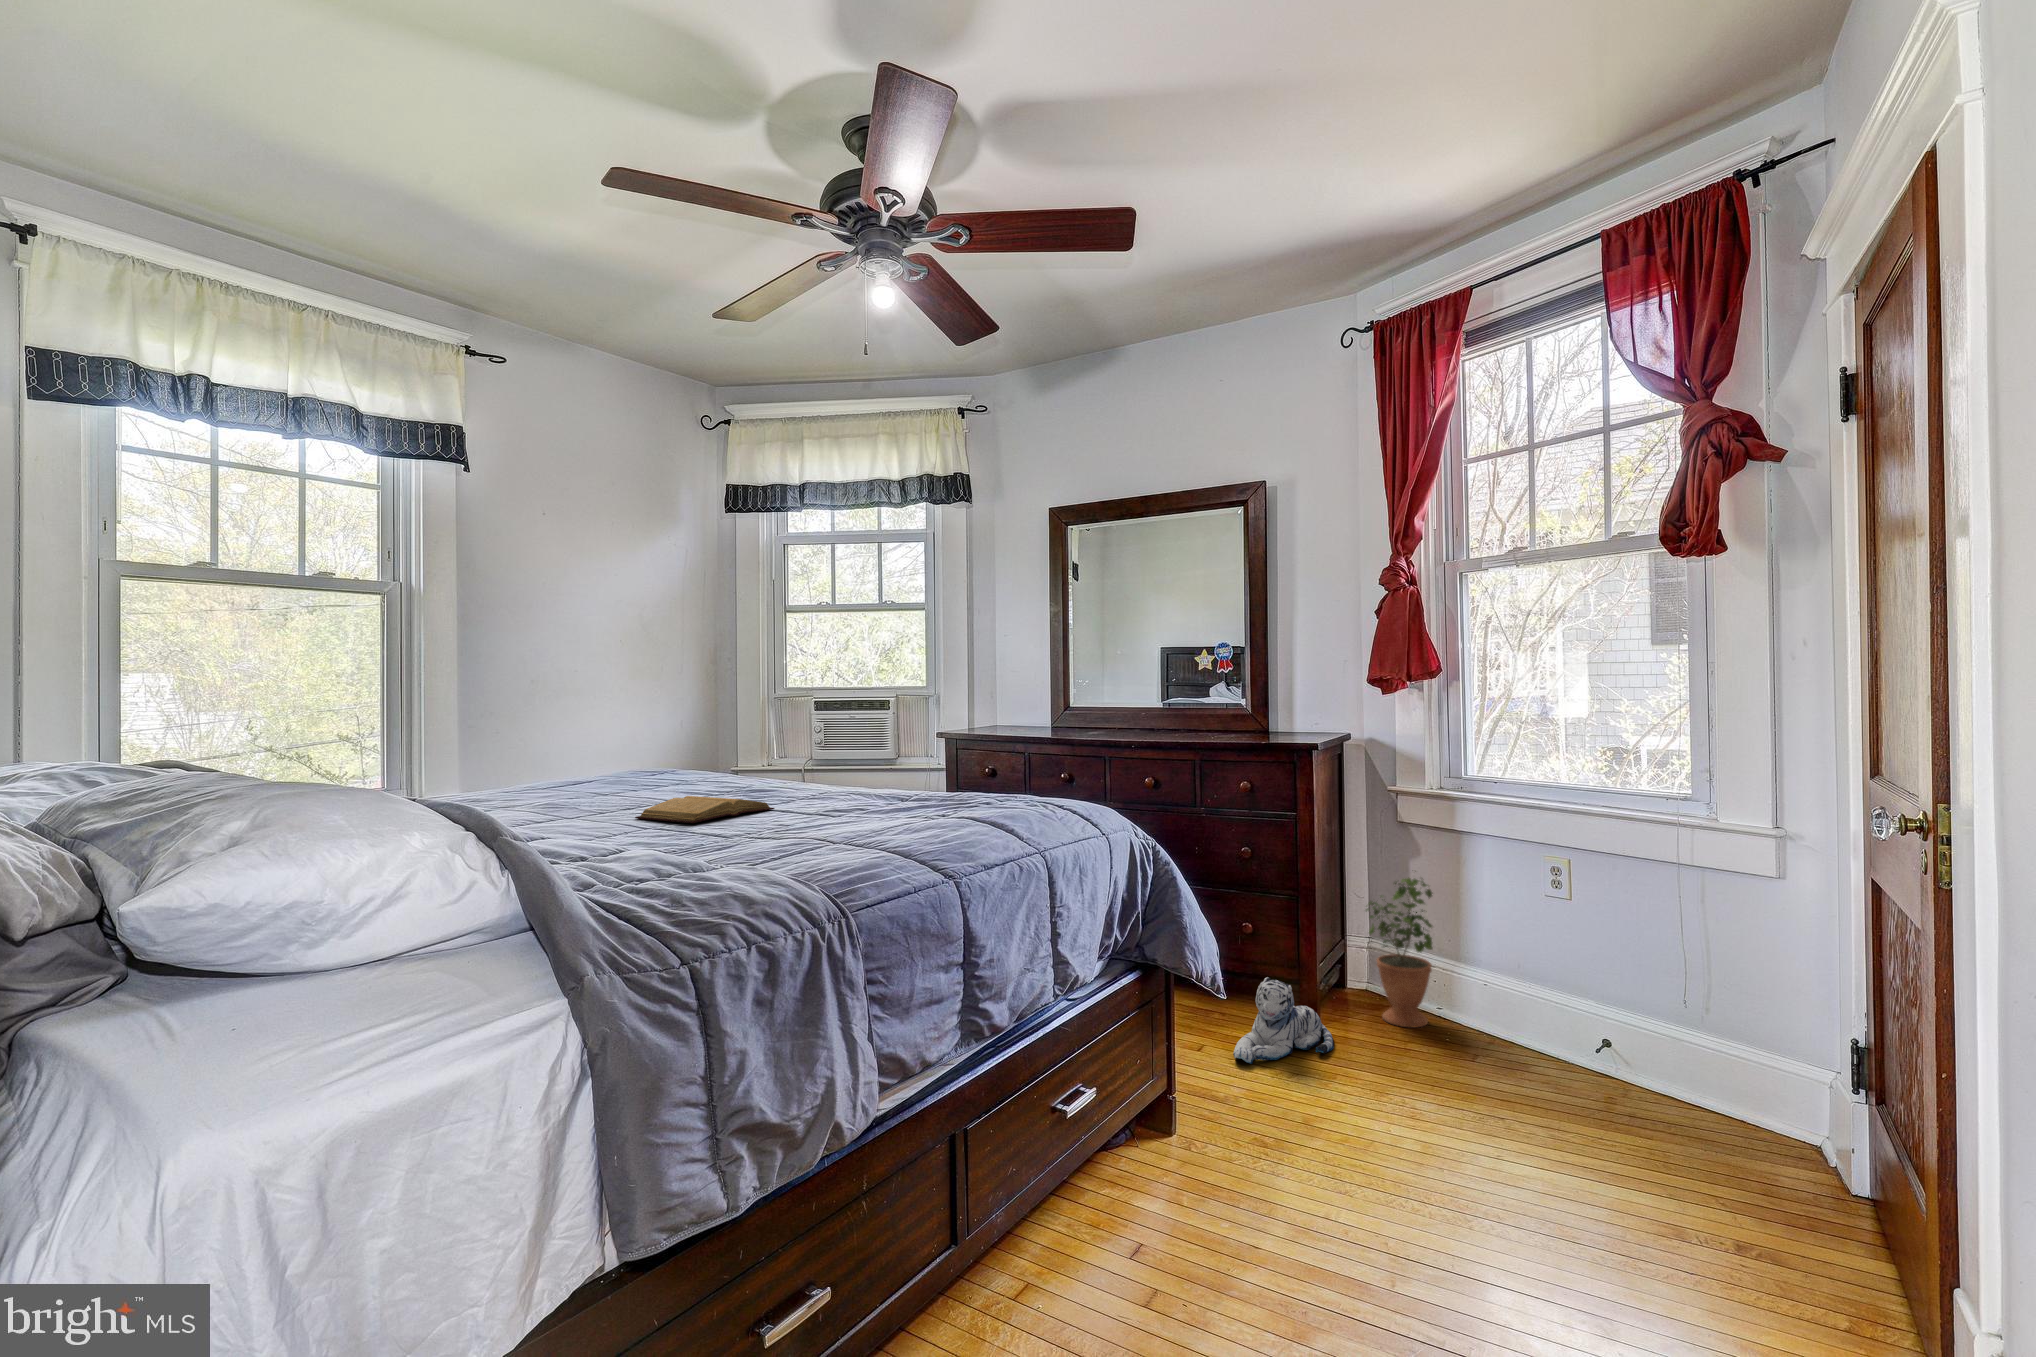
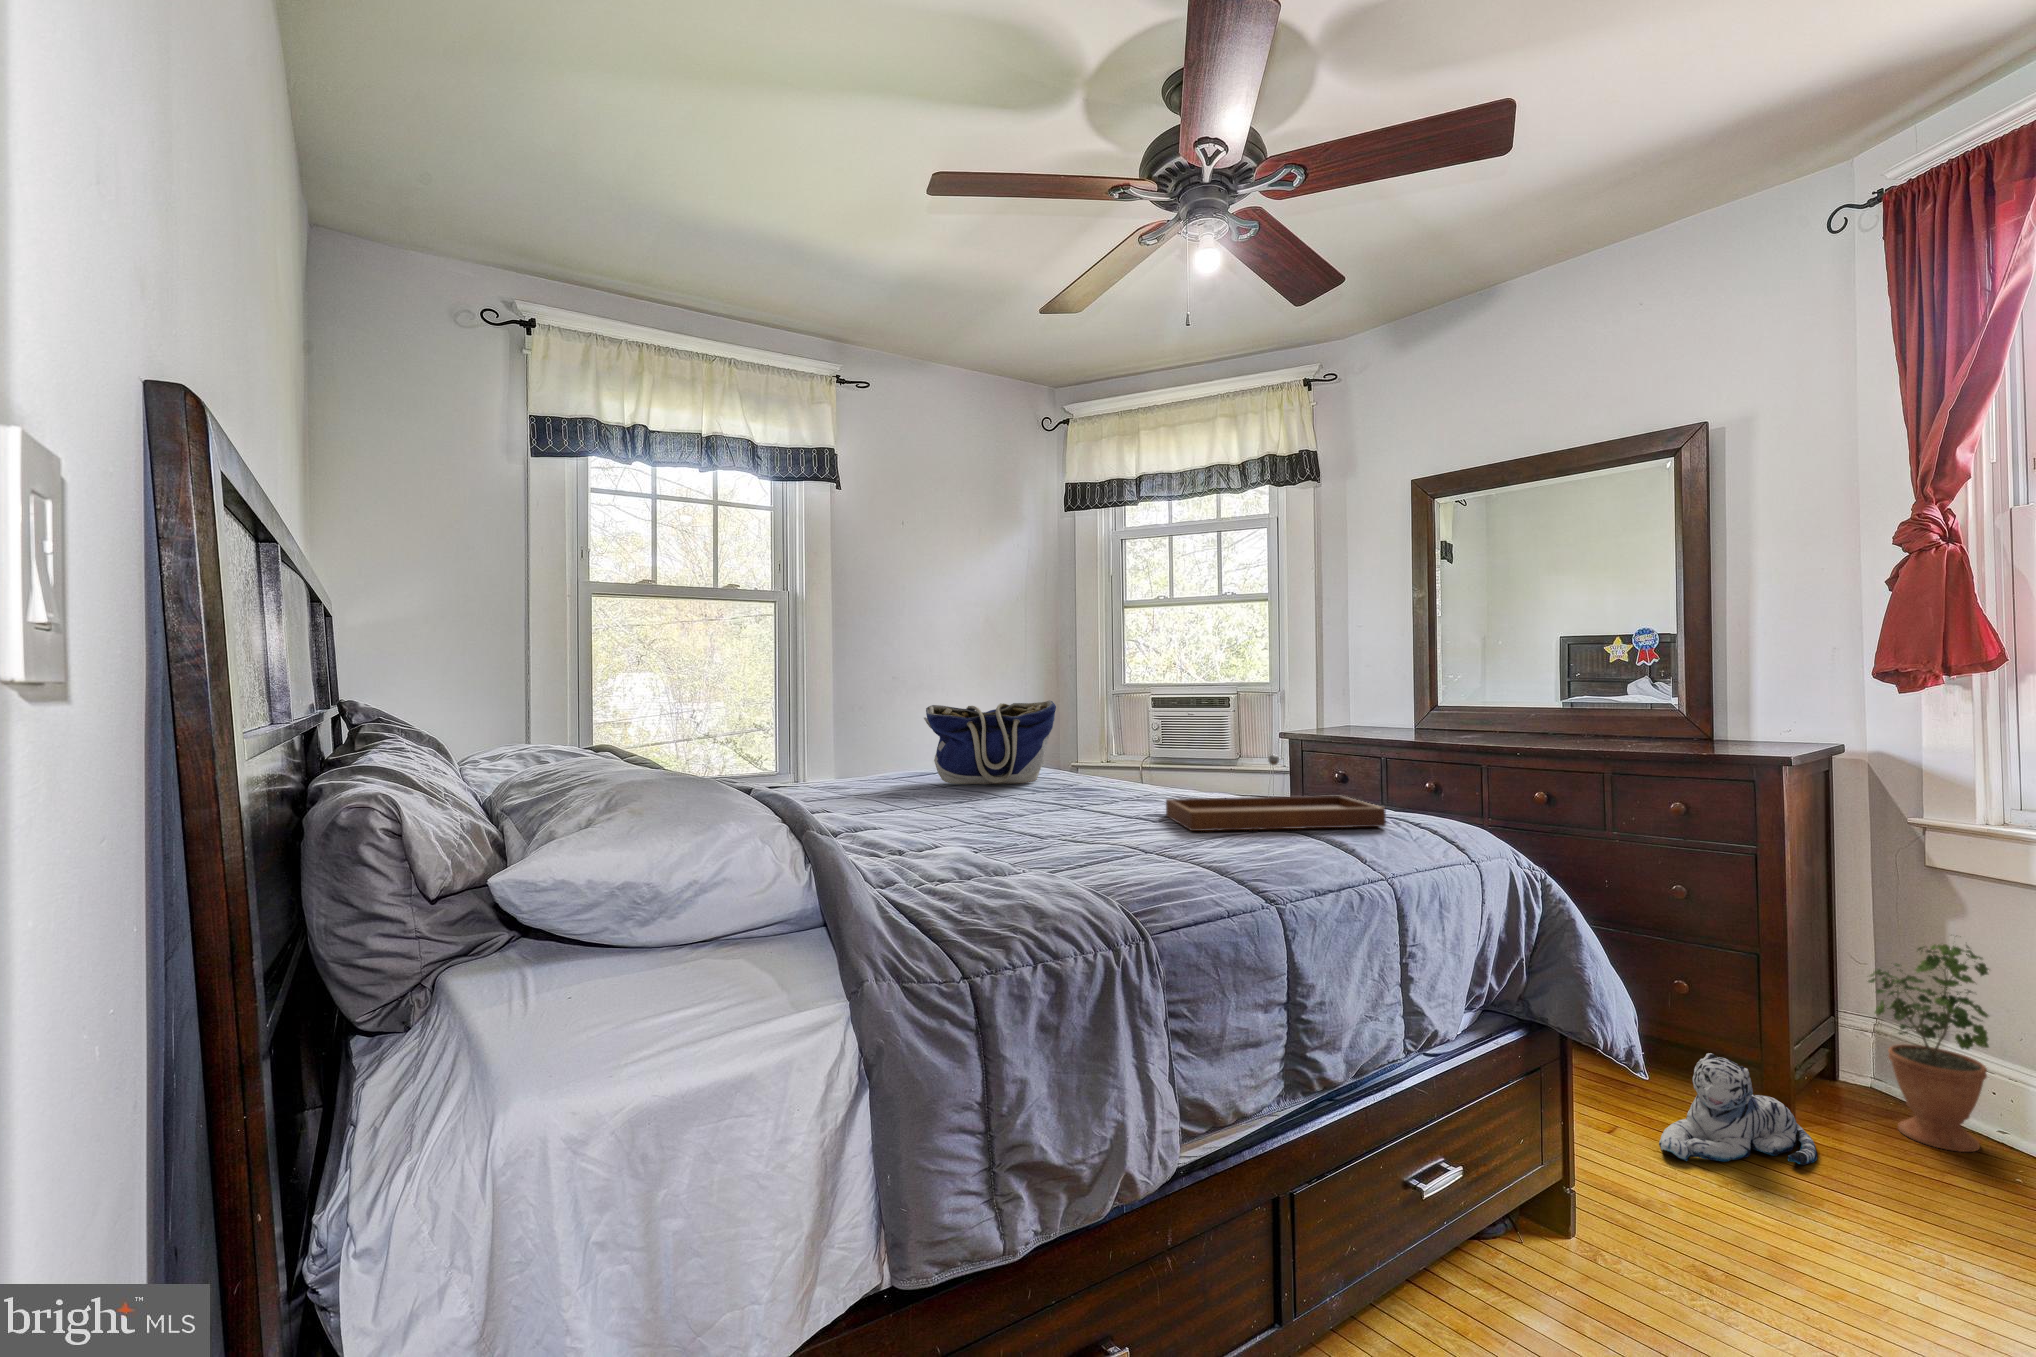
tote bag: none [586,705,731,792] -> present [924,701,1056,784]
tray: none [846,752,1036,823] -> present [1166,755,1386,831]
book: present [635,796,775,823] -> none [959,791,1093,820]

